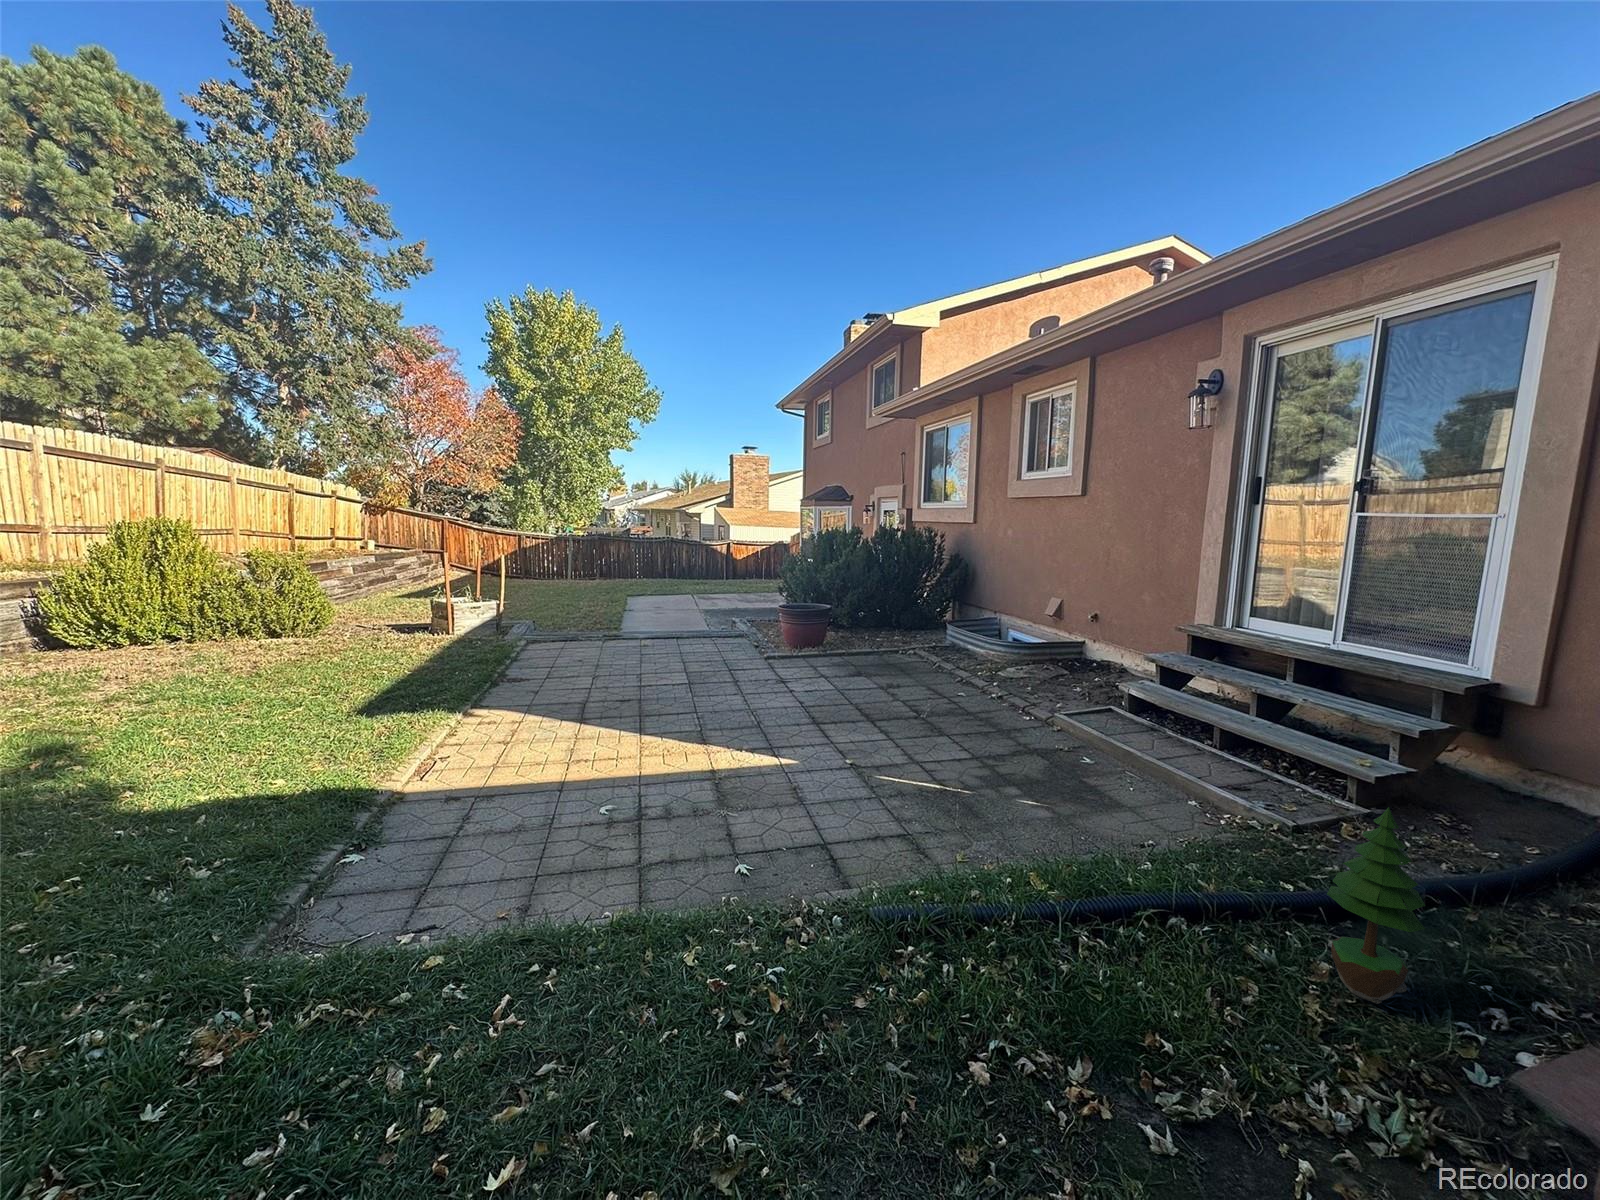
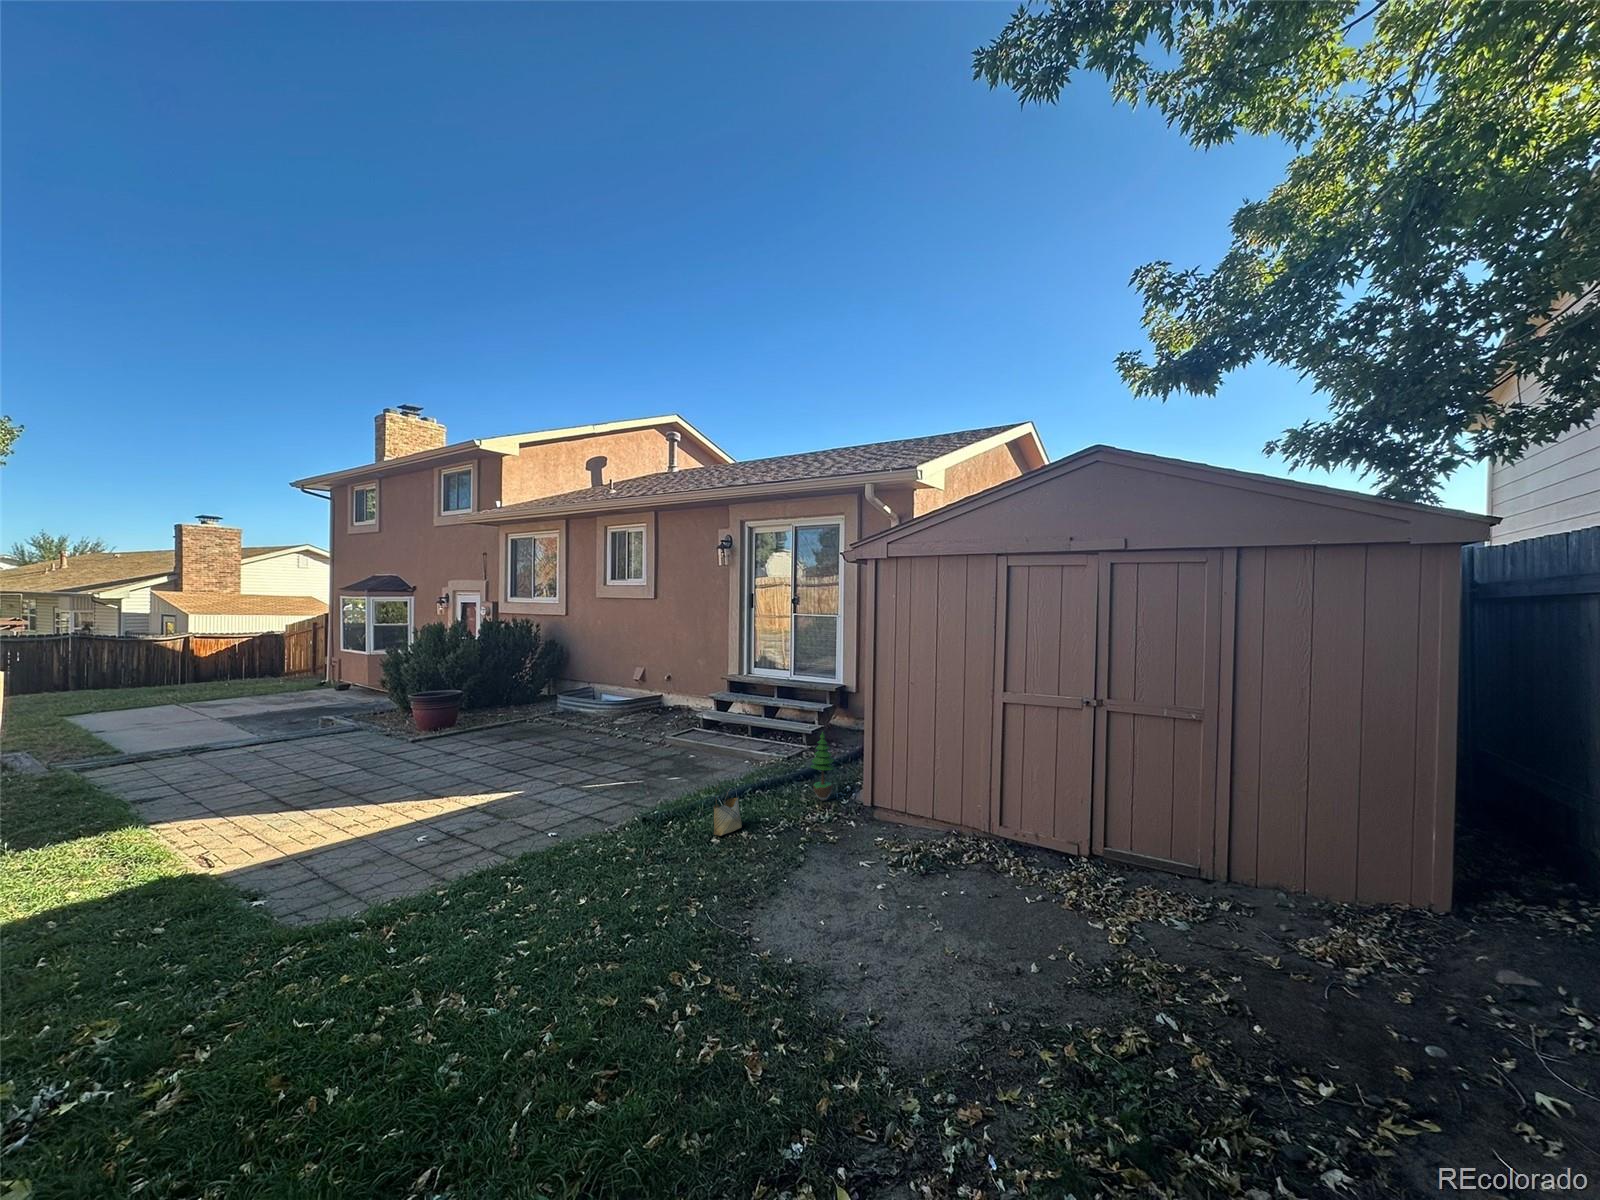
woven basket: none [992,863,1072,991] -> present [713,785,742,836]

